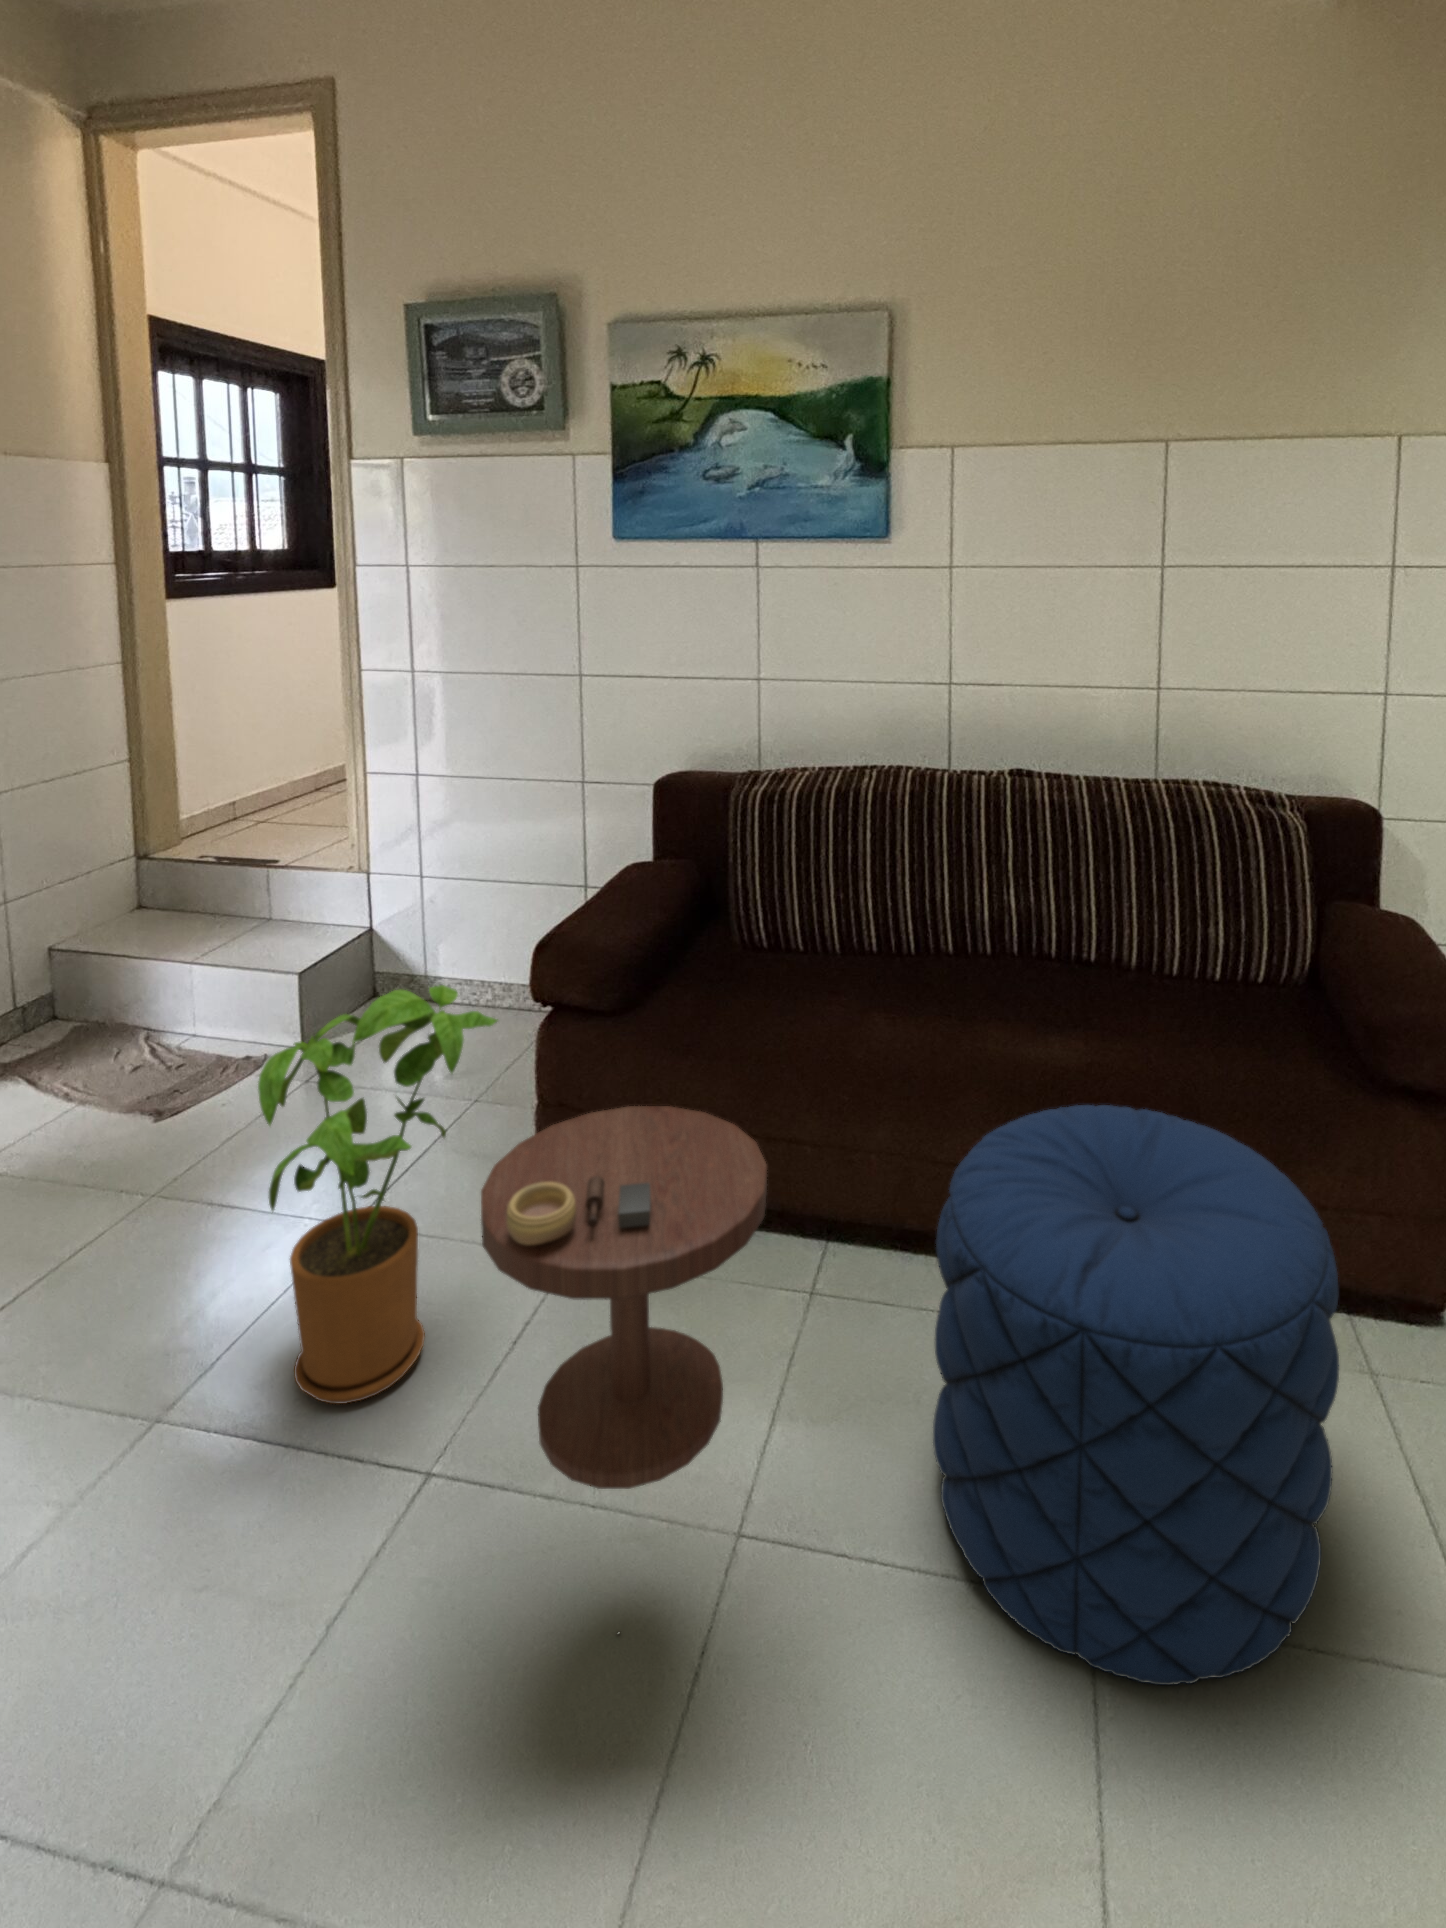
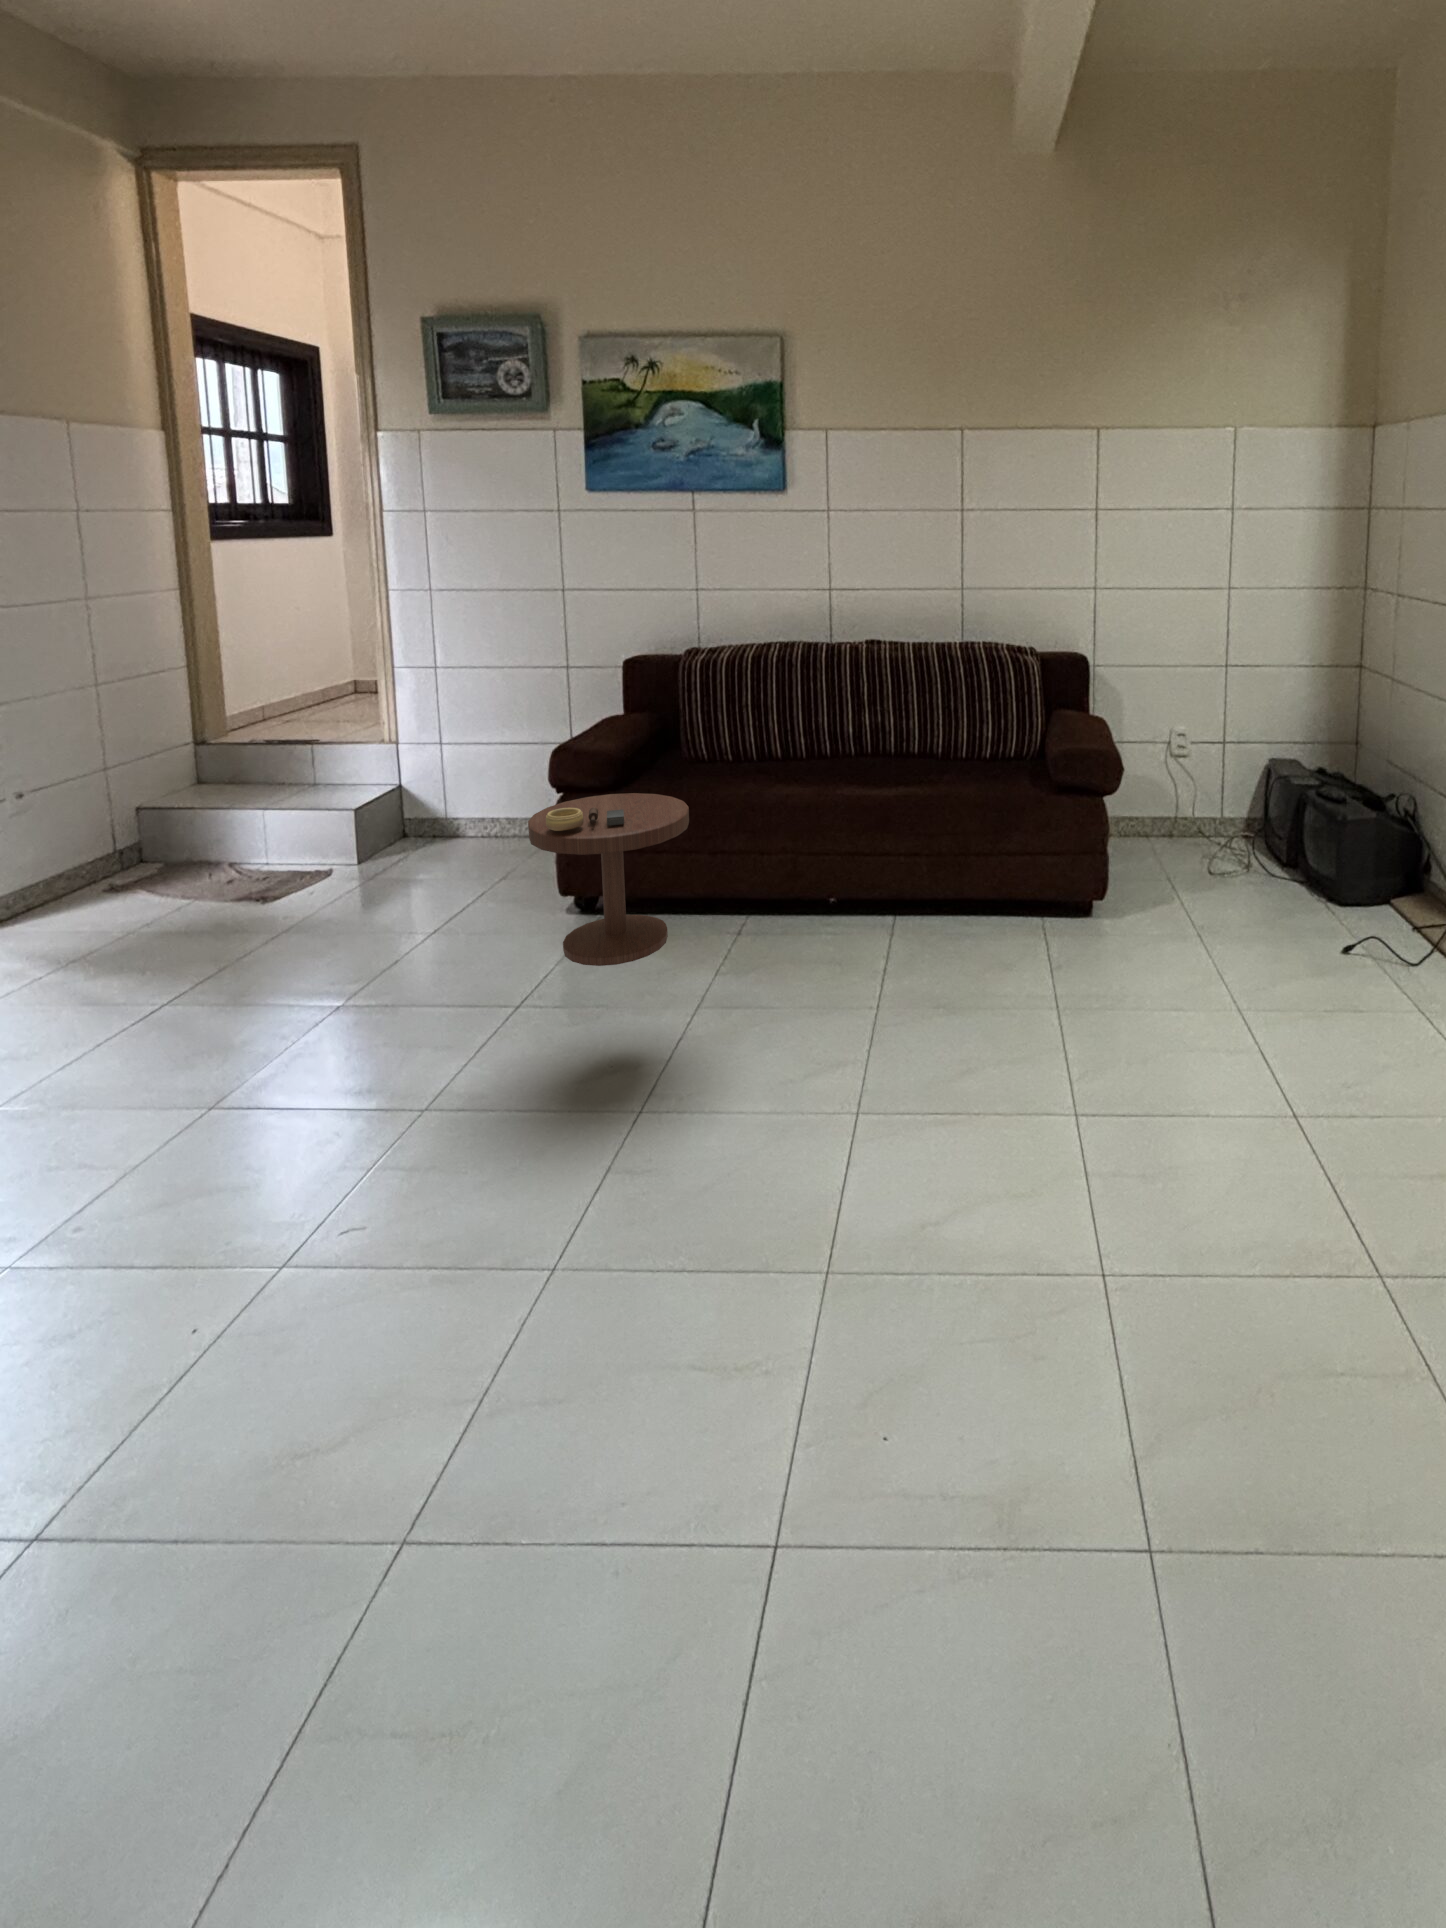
house plant: present [258,985,498,1404] -> none [365,757,524,1009]
pouf: present [933,1105,1339,1685] -> none [791,803,998,1054]

